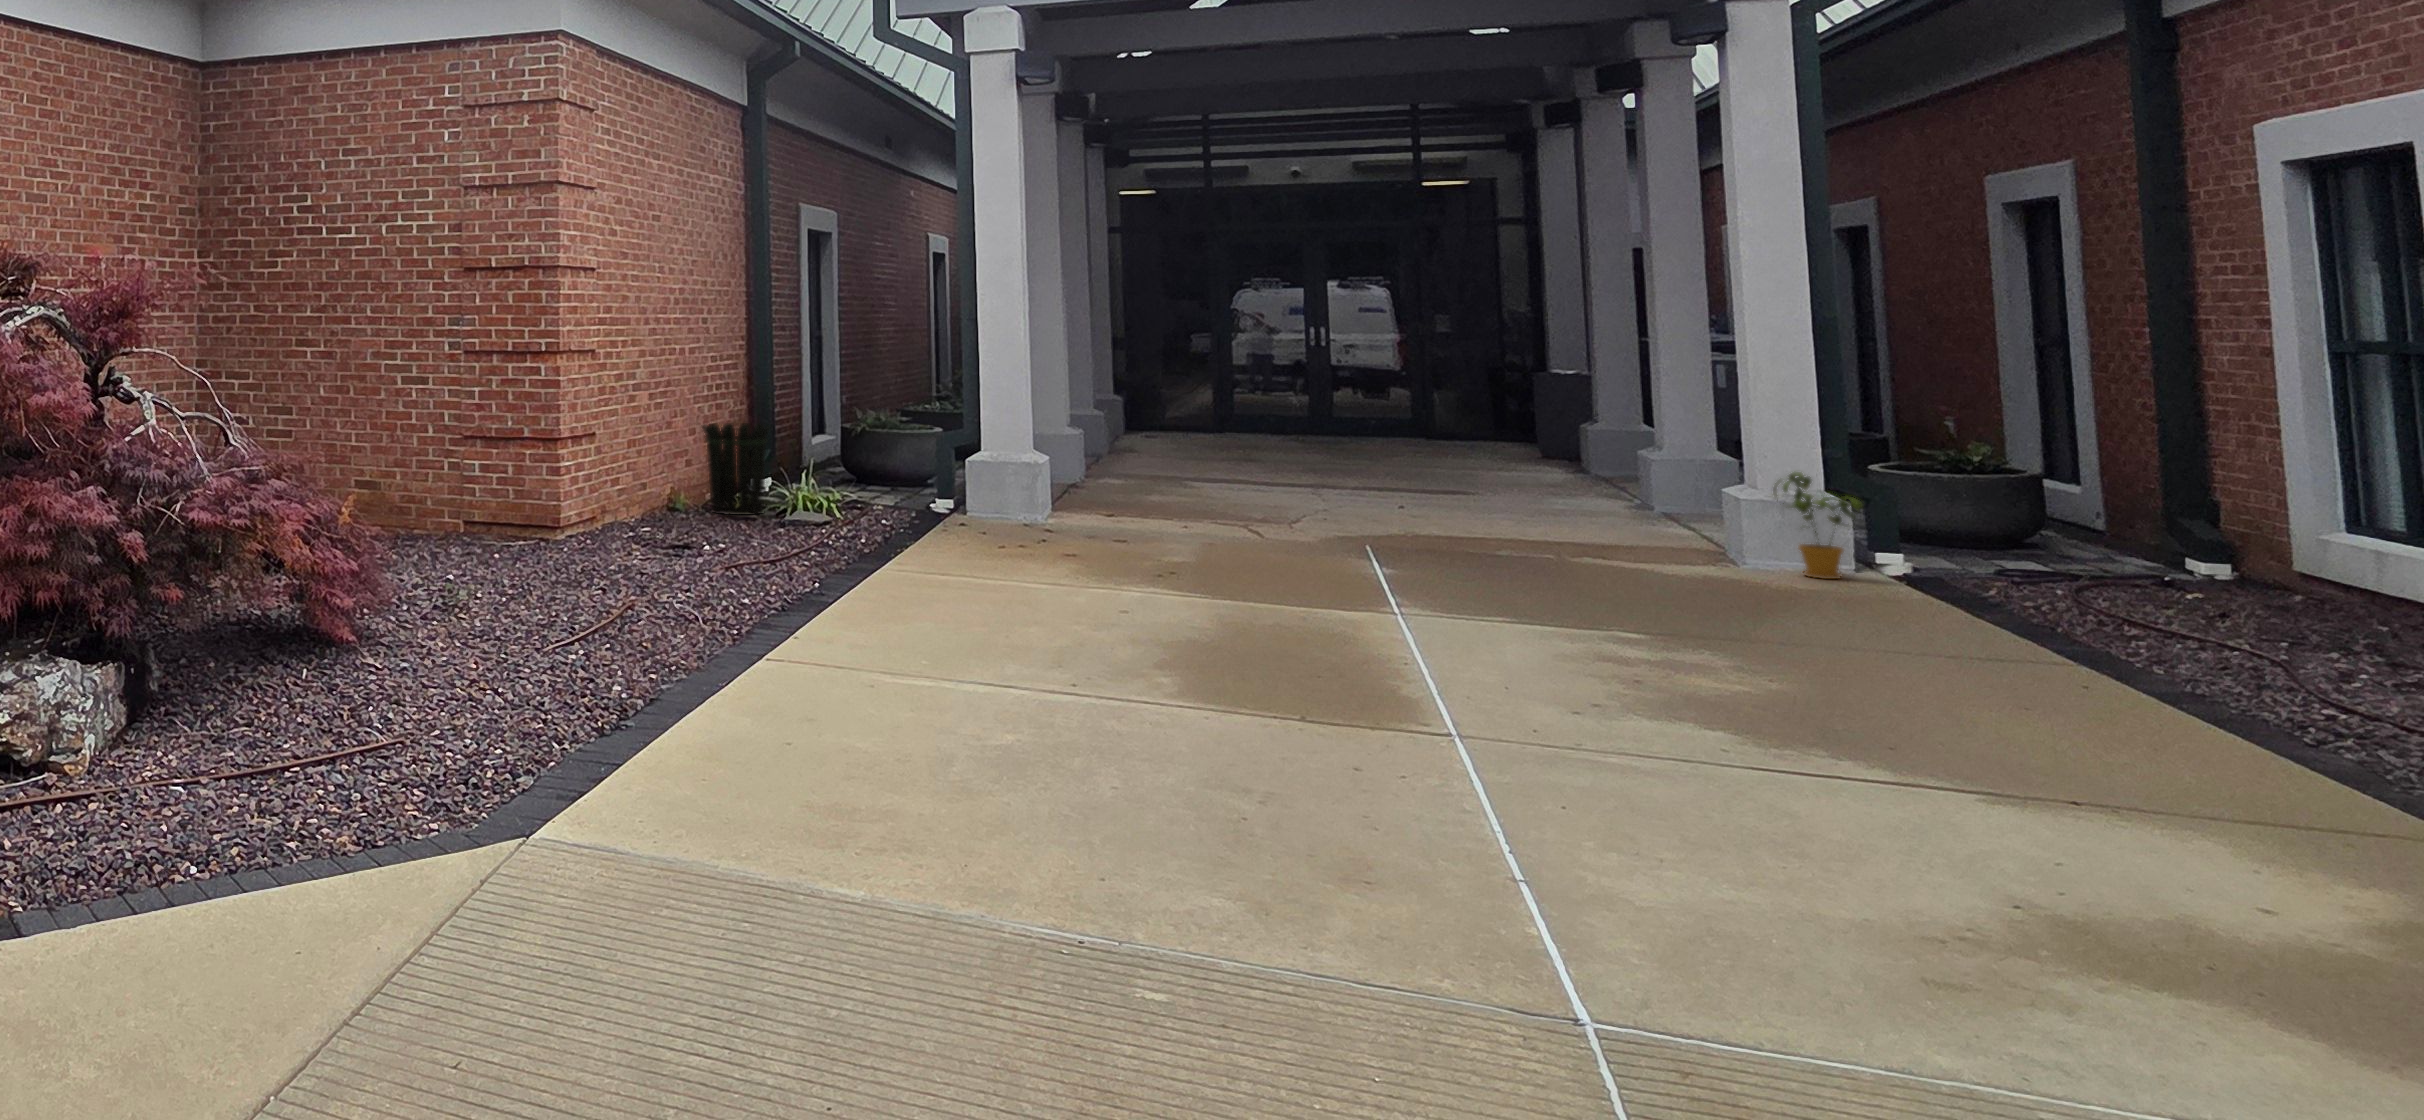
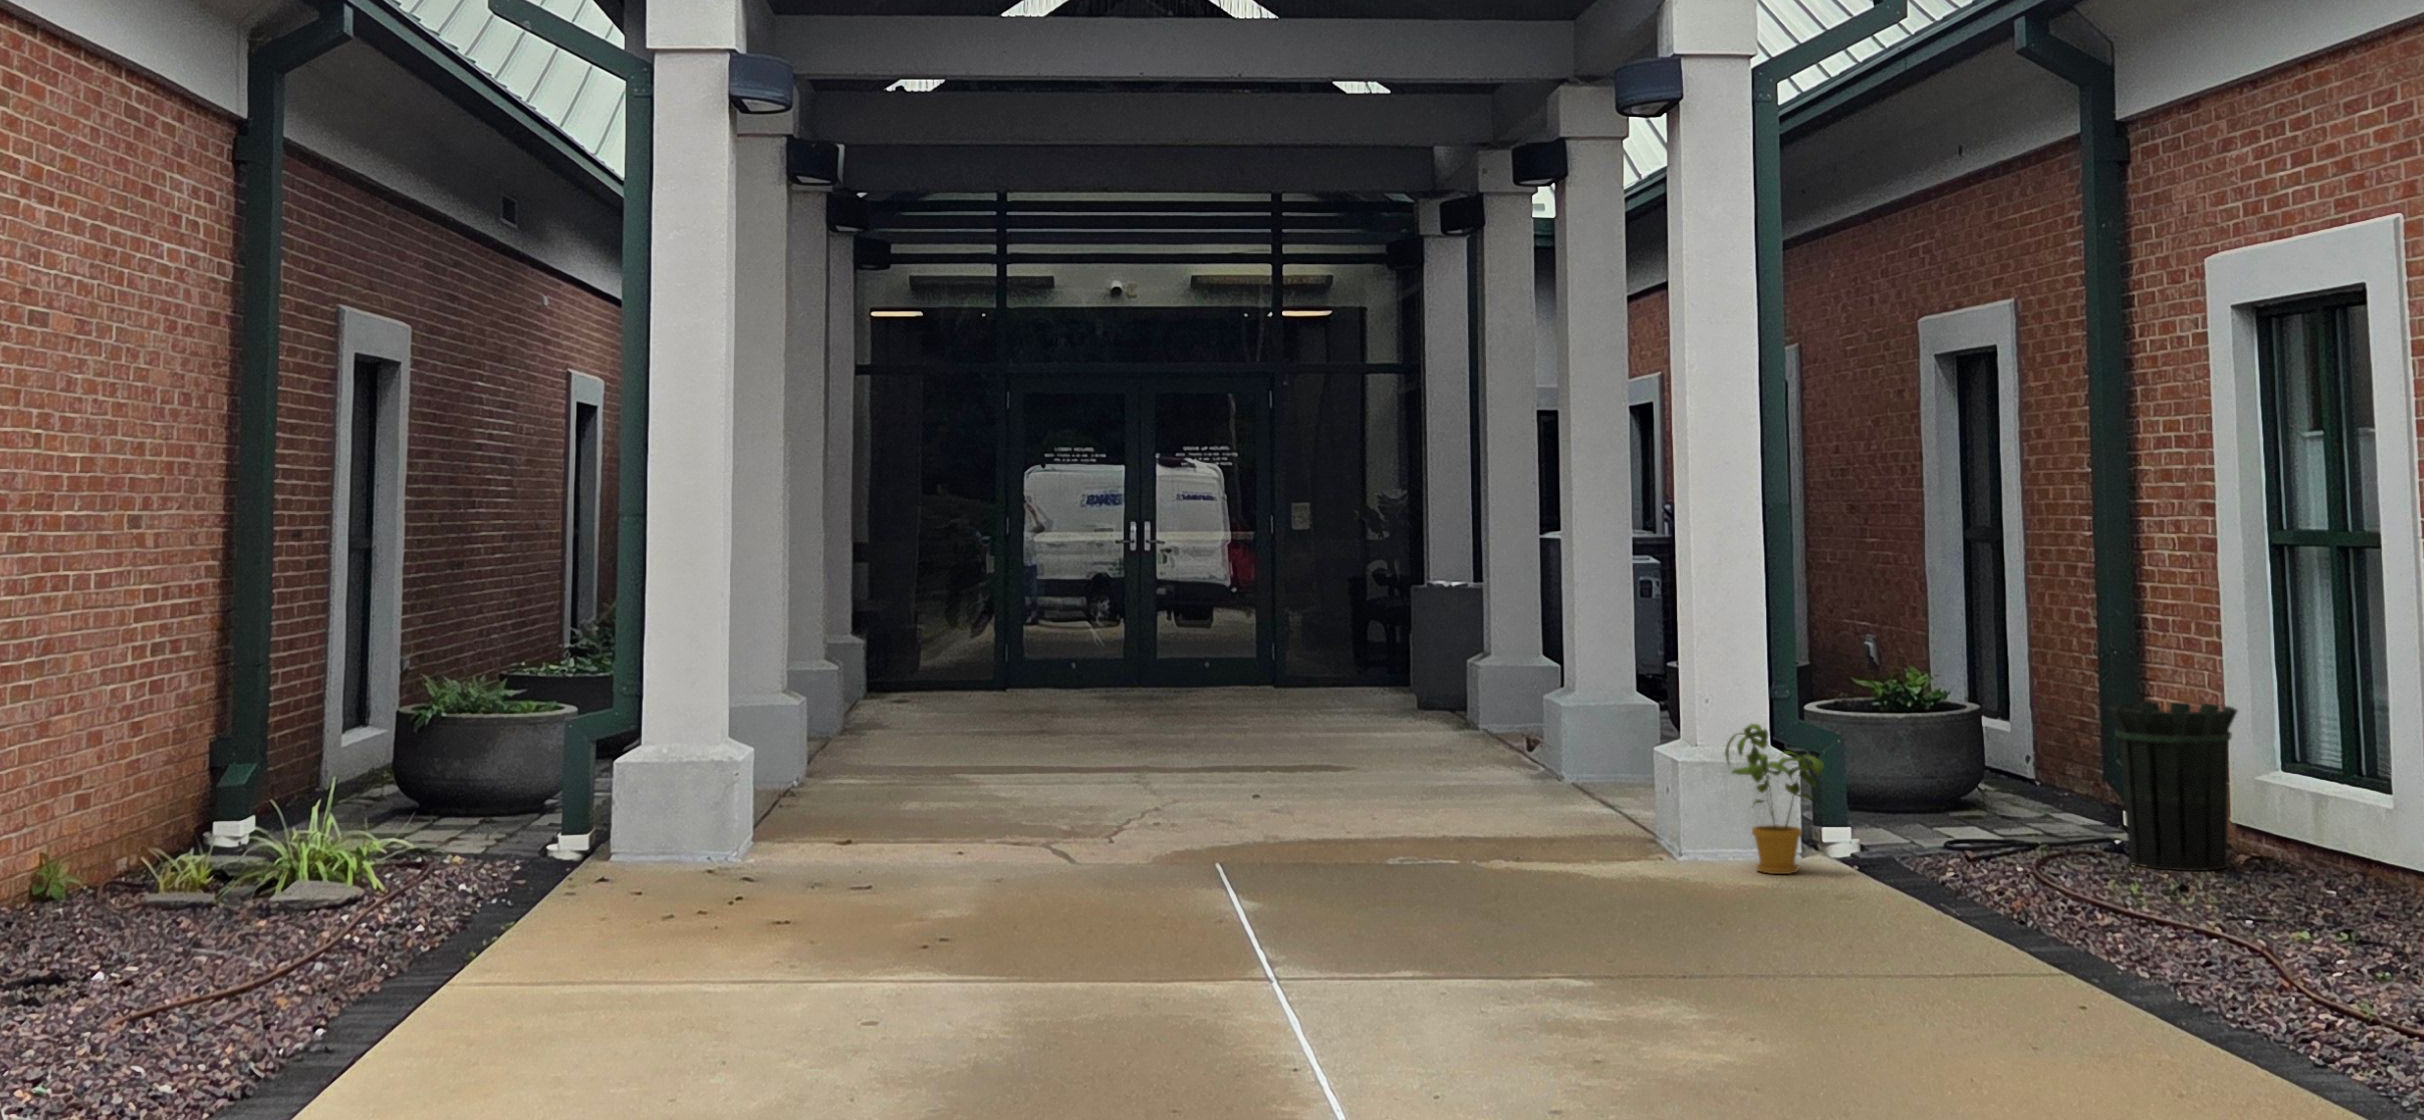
waste bin: present [703,423,770,515] -> present [2108,702,2237,871]

